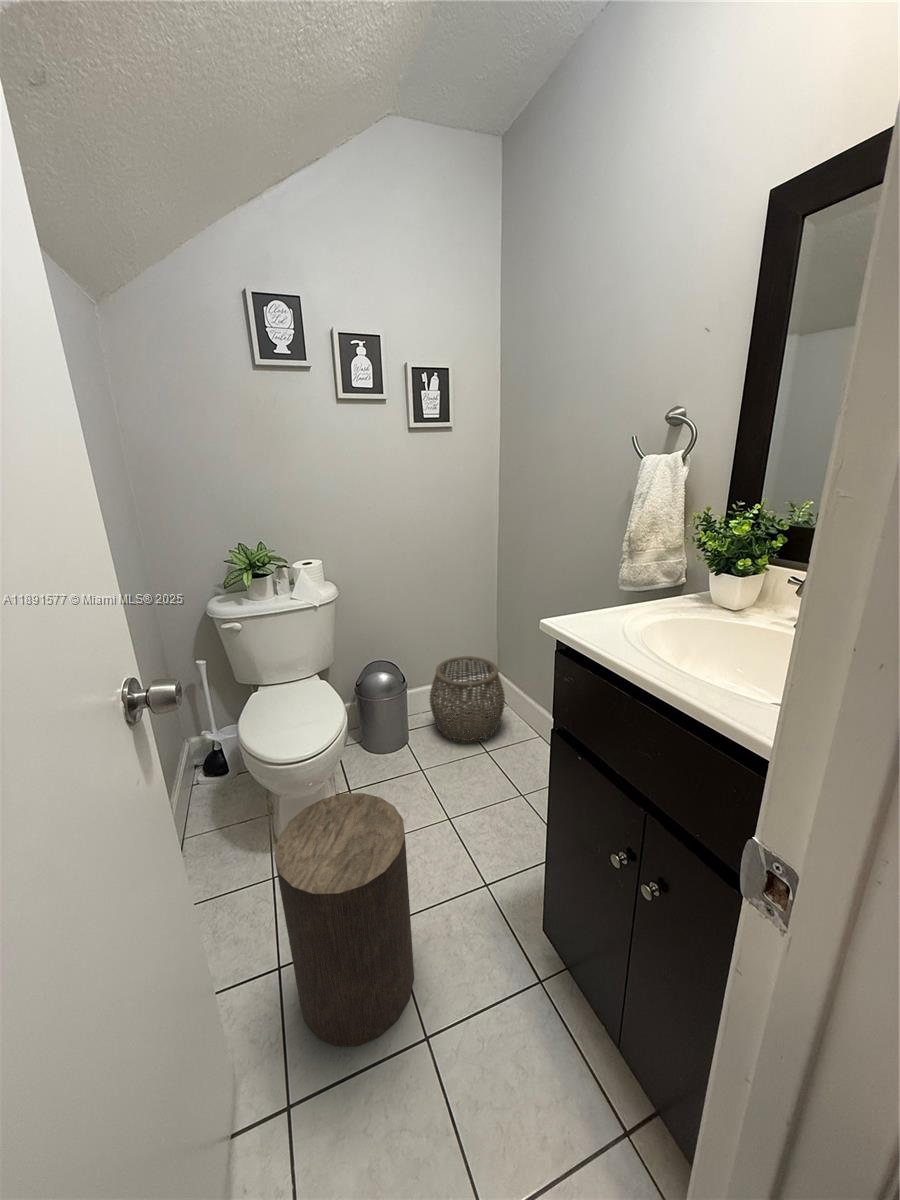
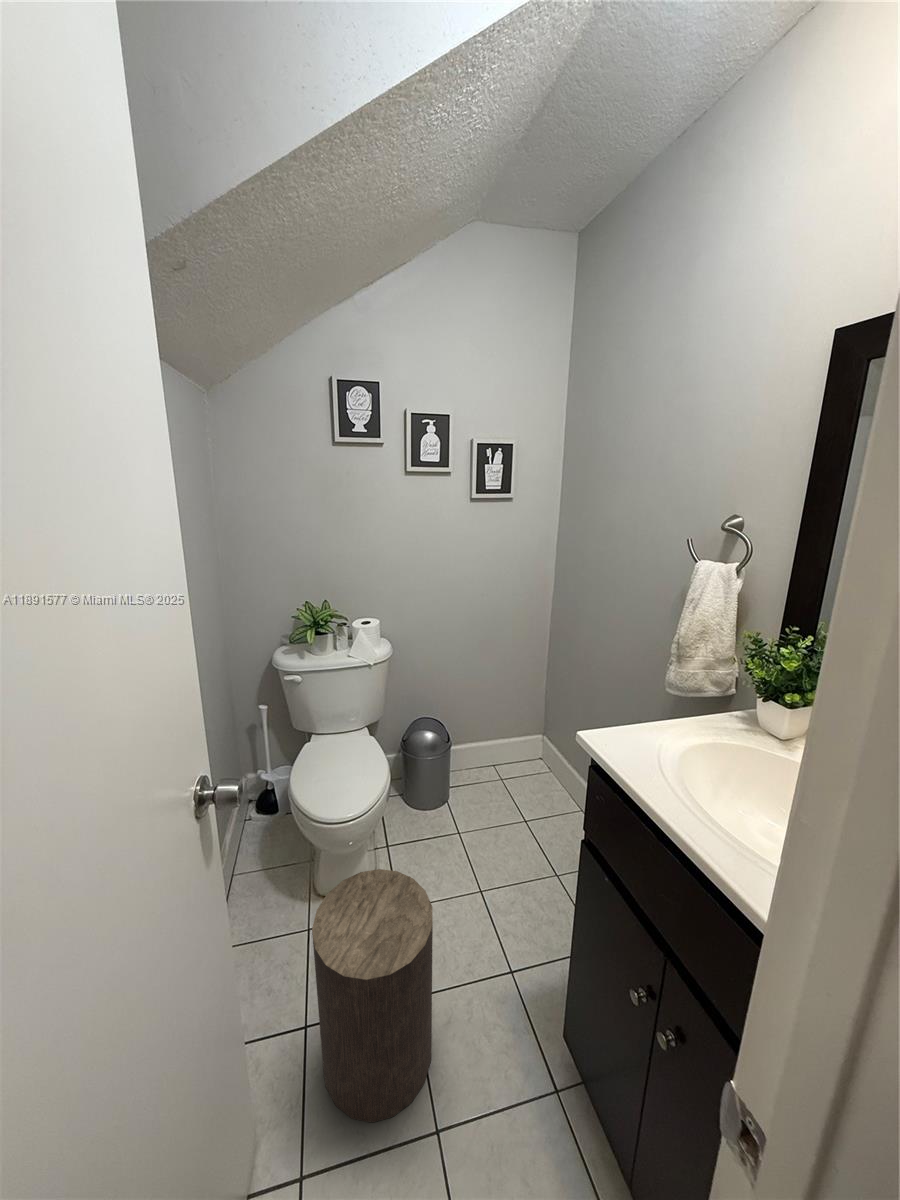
woven basket: present [430,656,505,741] -> none [471,718,547,807]

